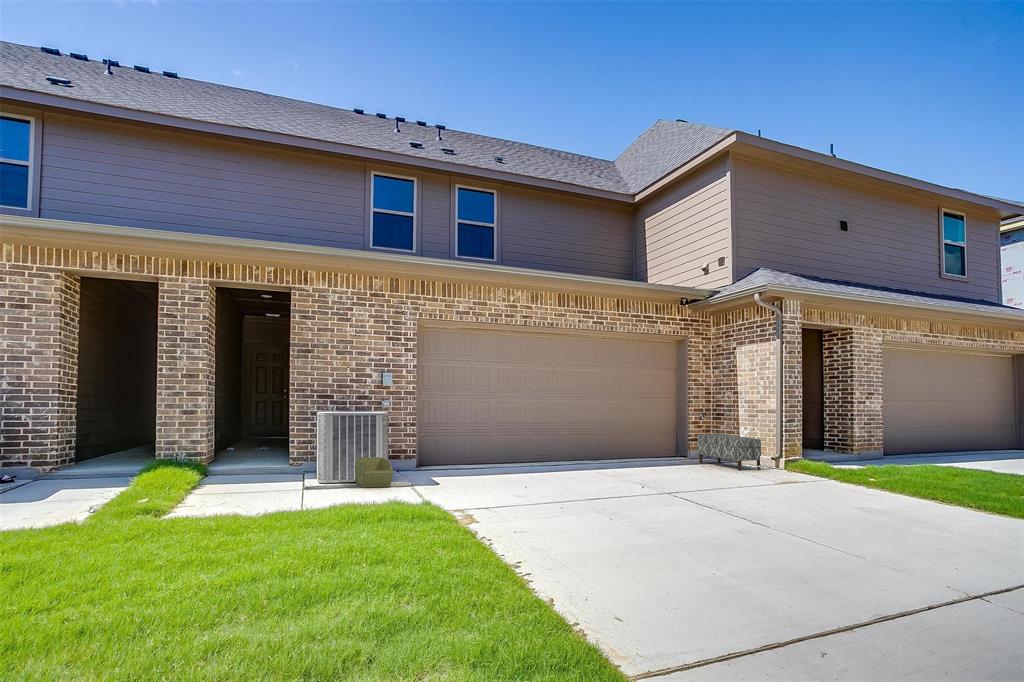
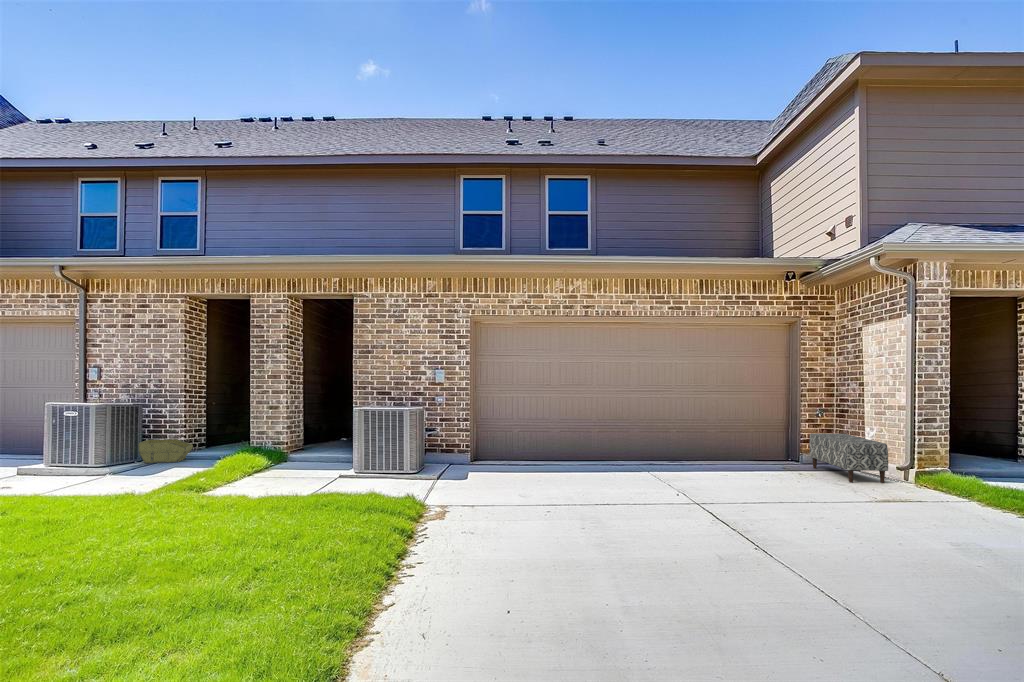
storage bin: present [355,457,393,488] -> present [138,439,193,463]

